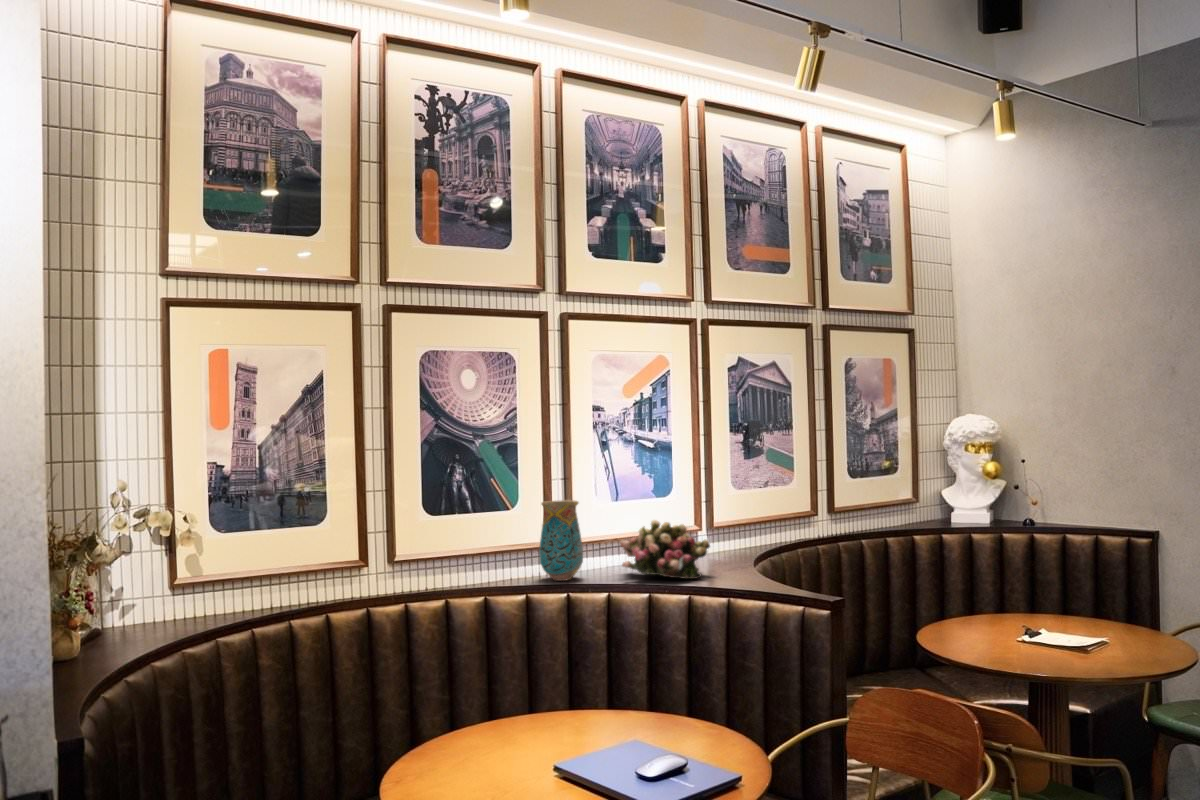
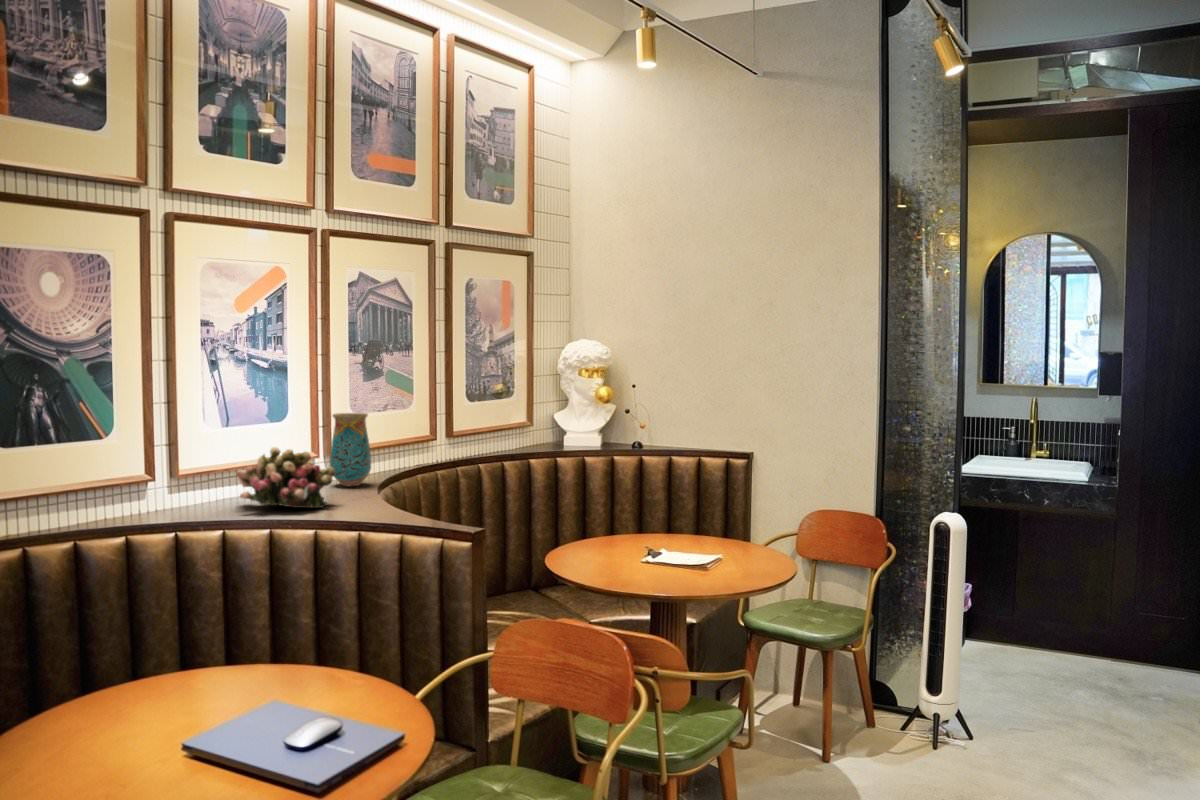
vase: present [539,500,583,581] -> present [330,413,371,486]

